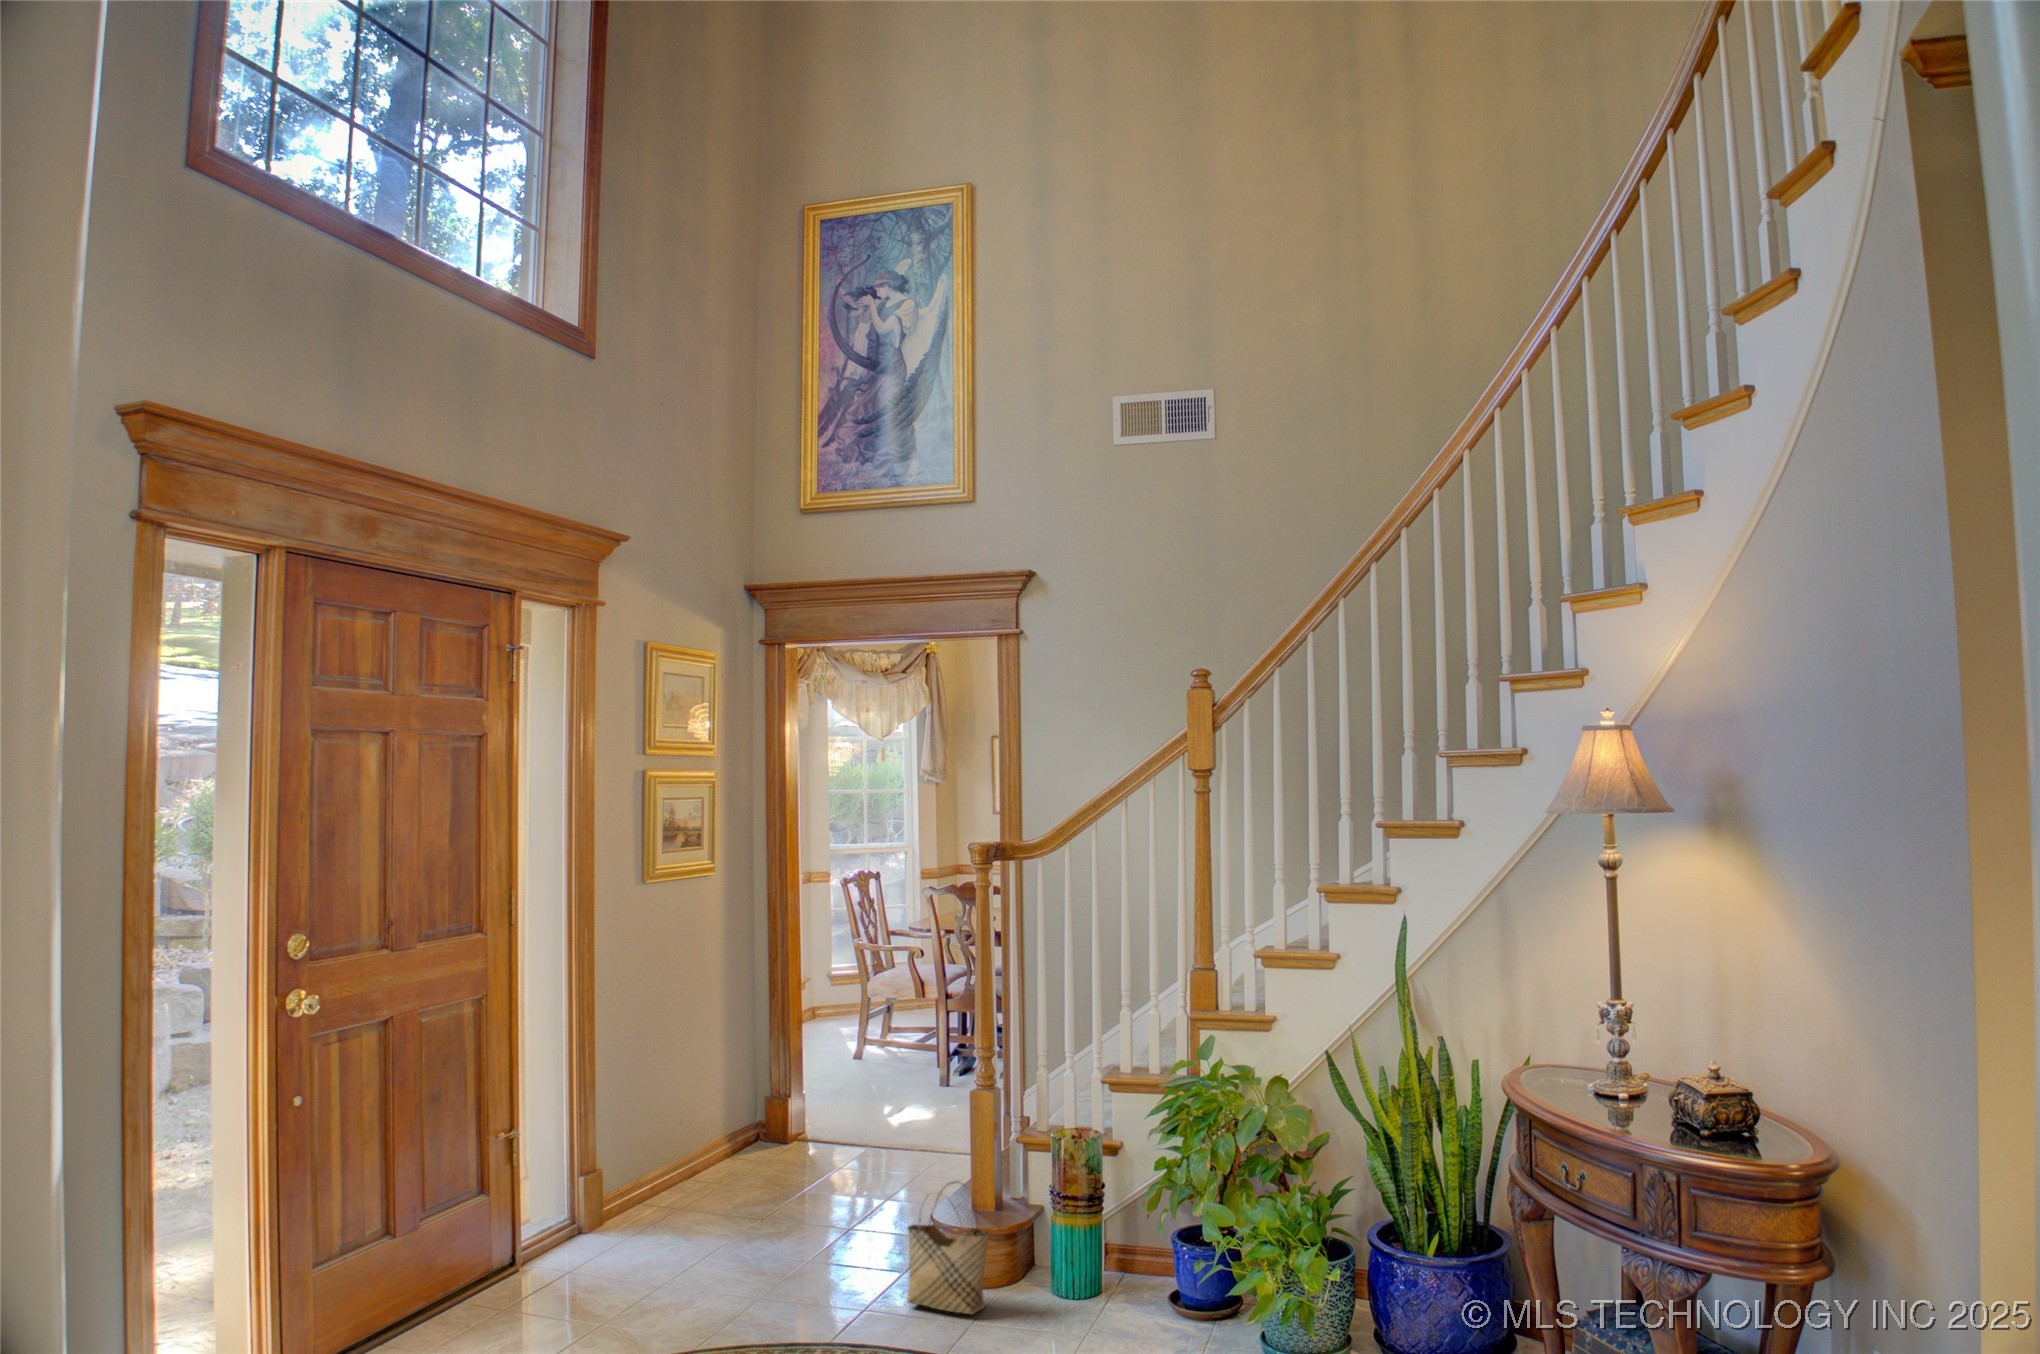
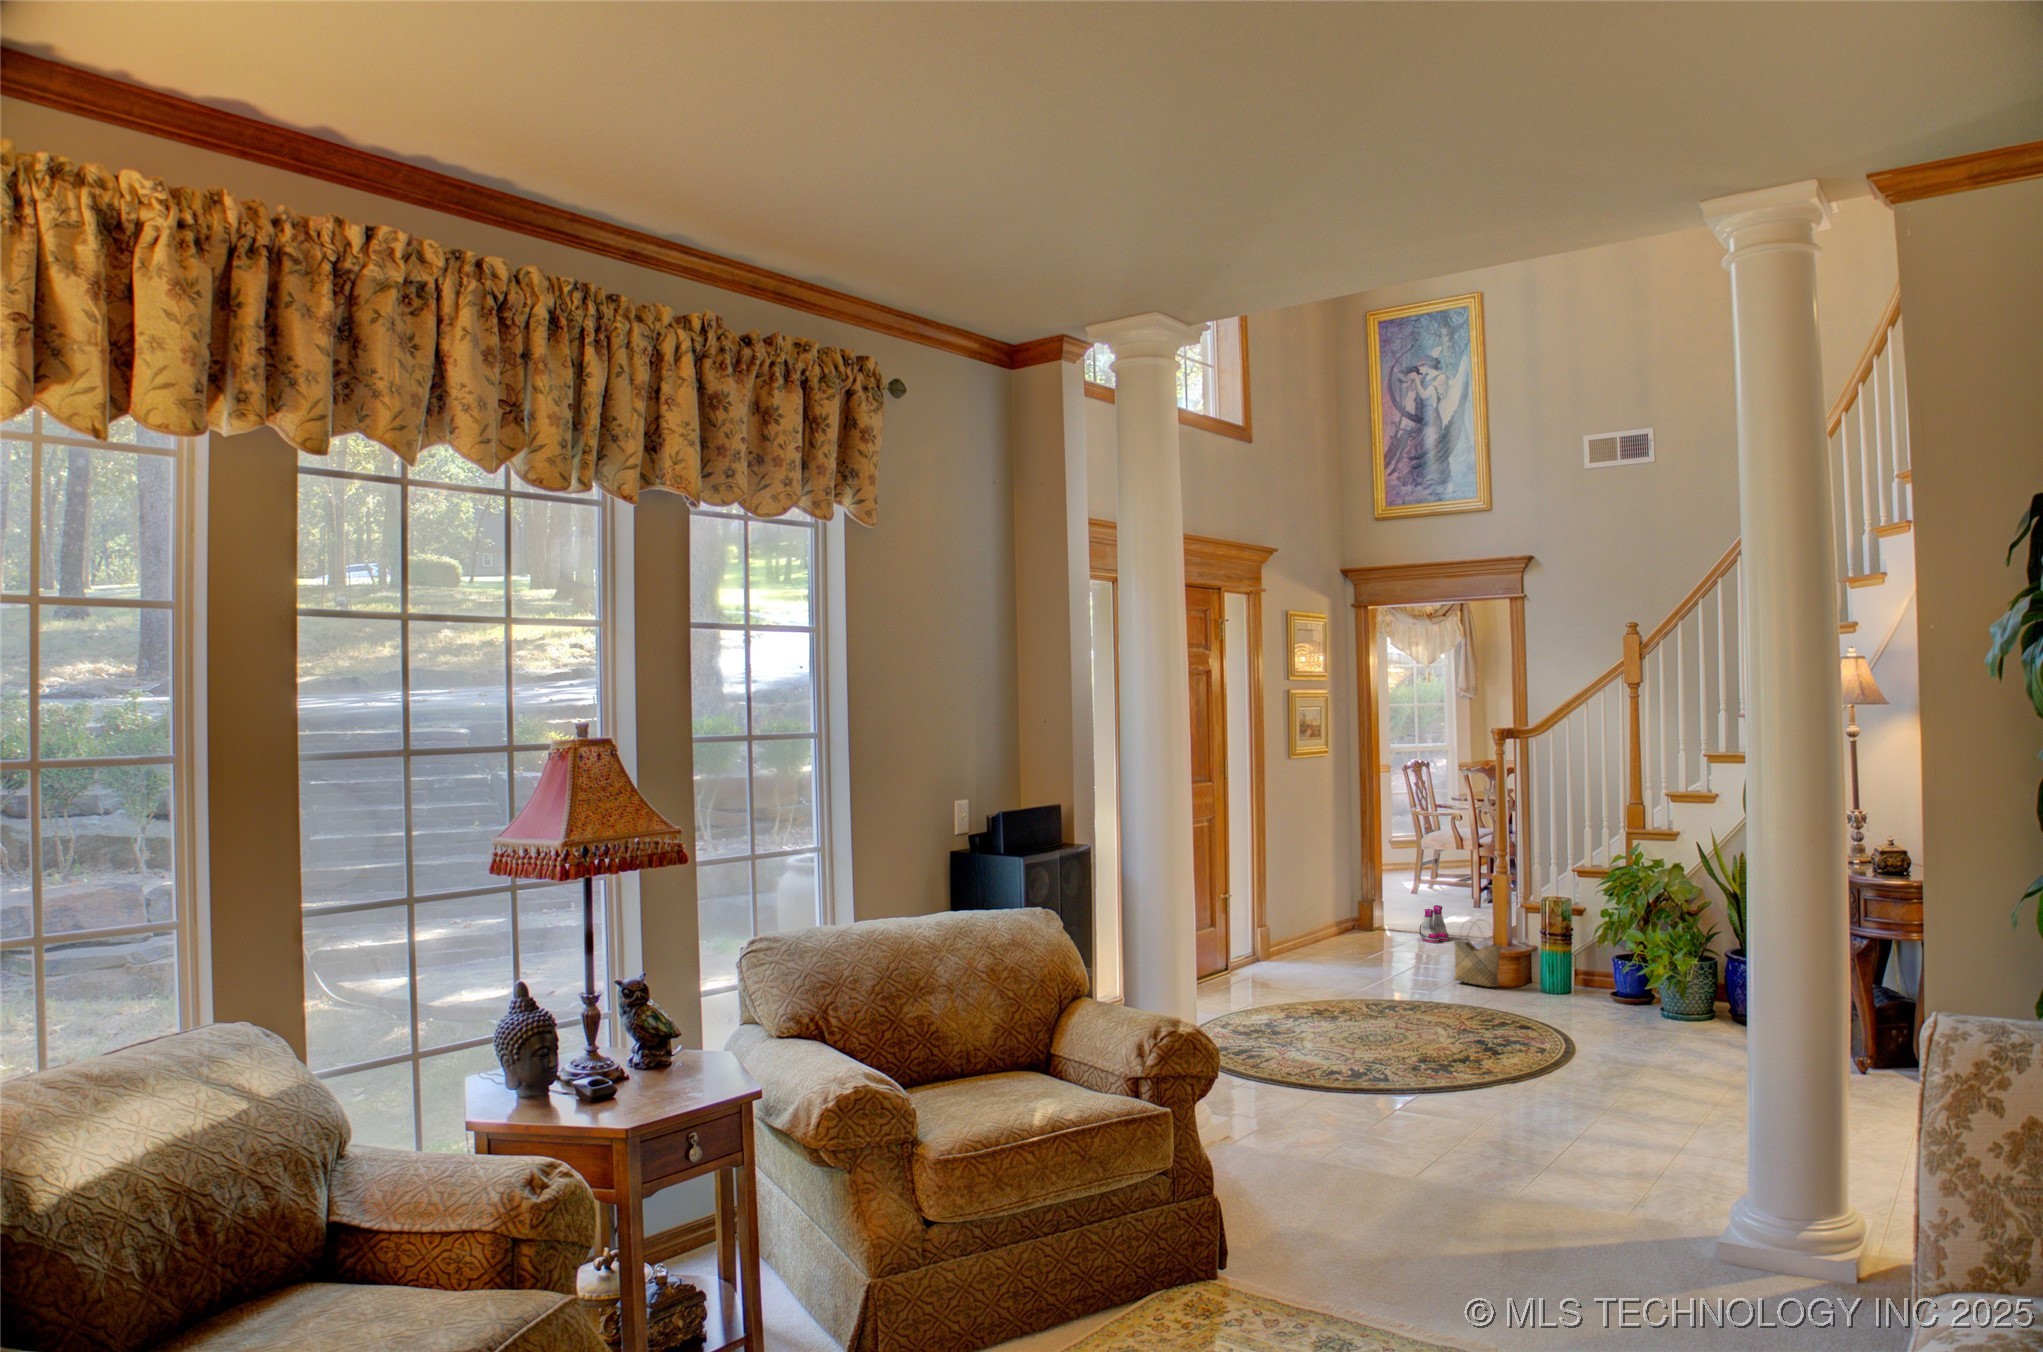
boots: none [854,1116,899,1184] -> present [1420,905,1449,943]

